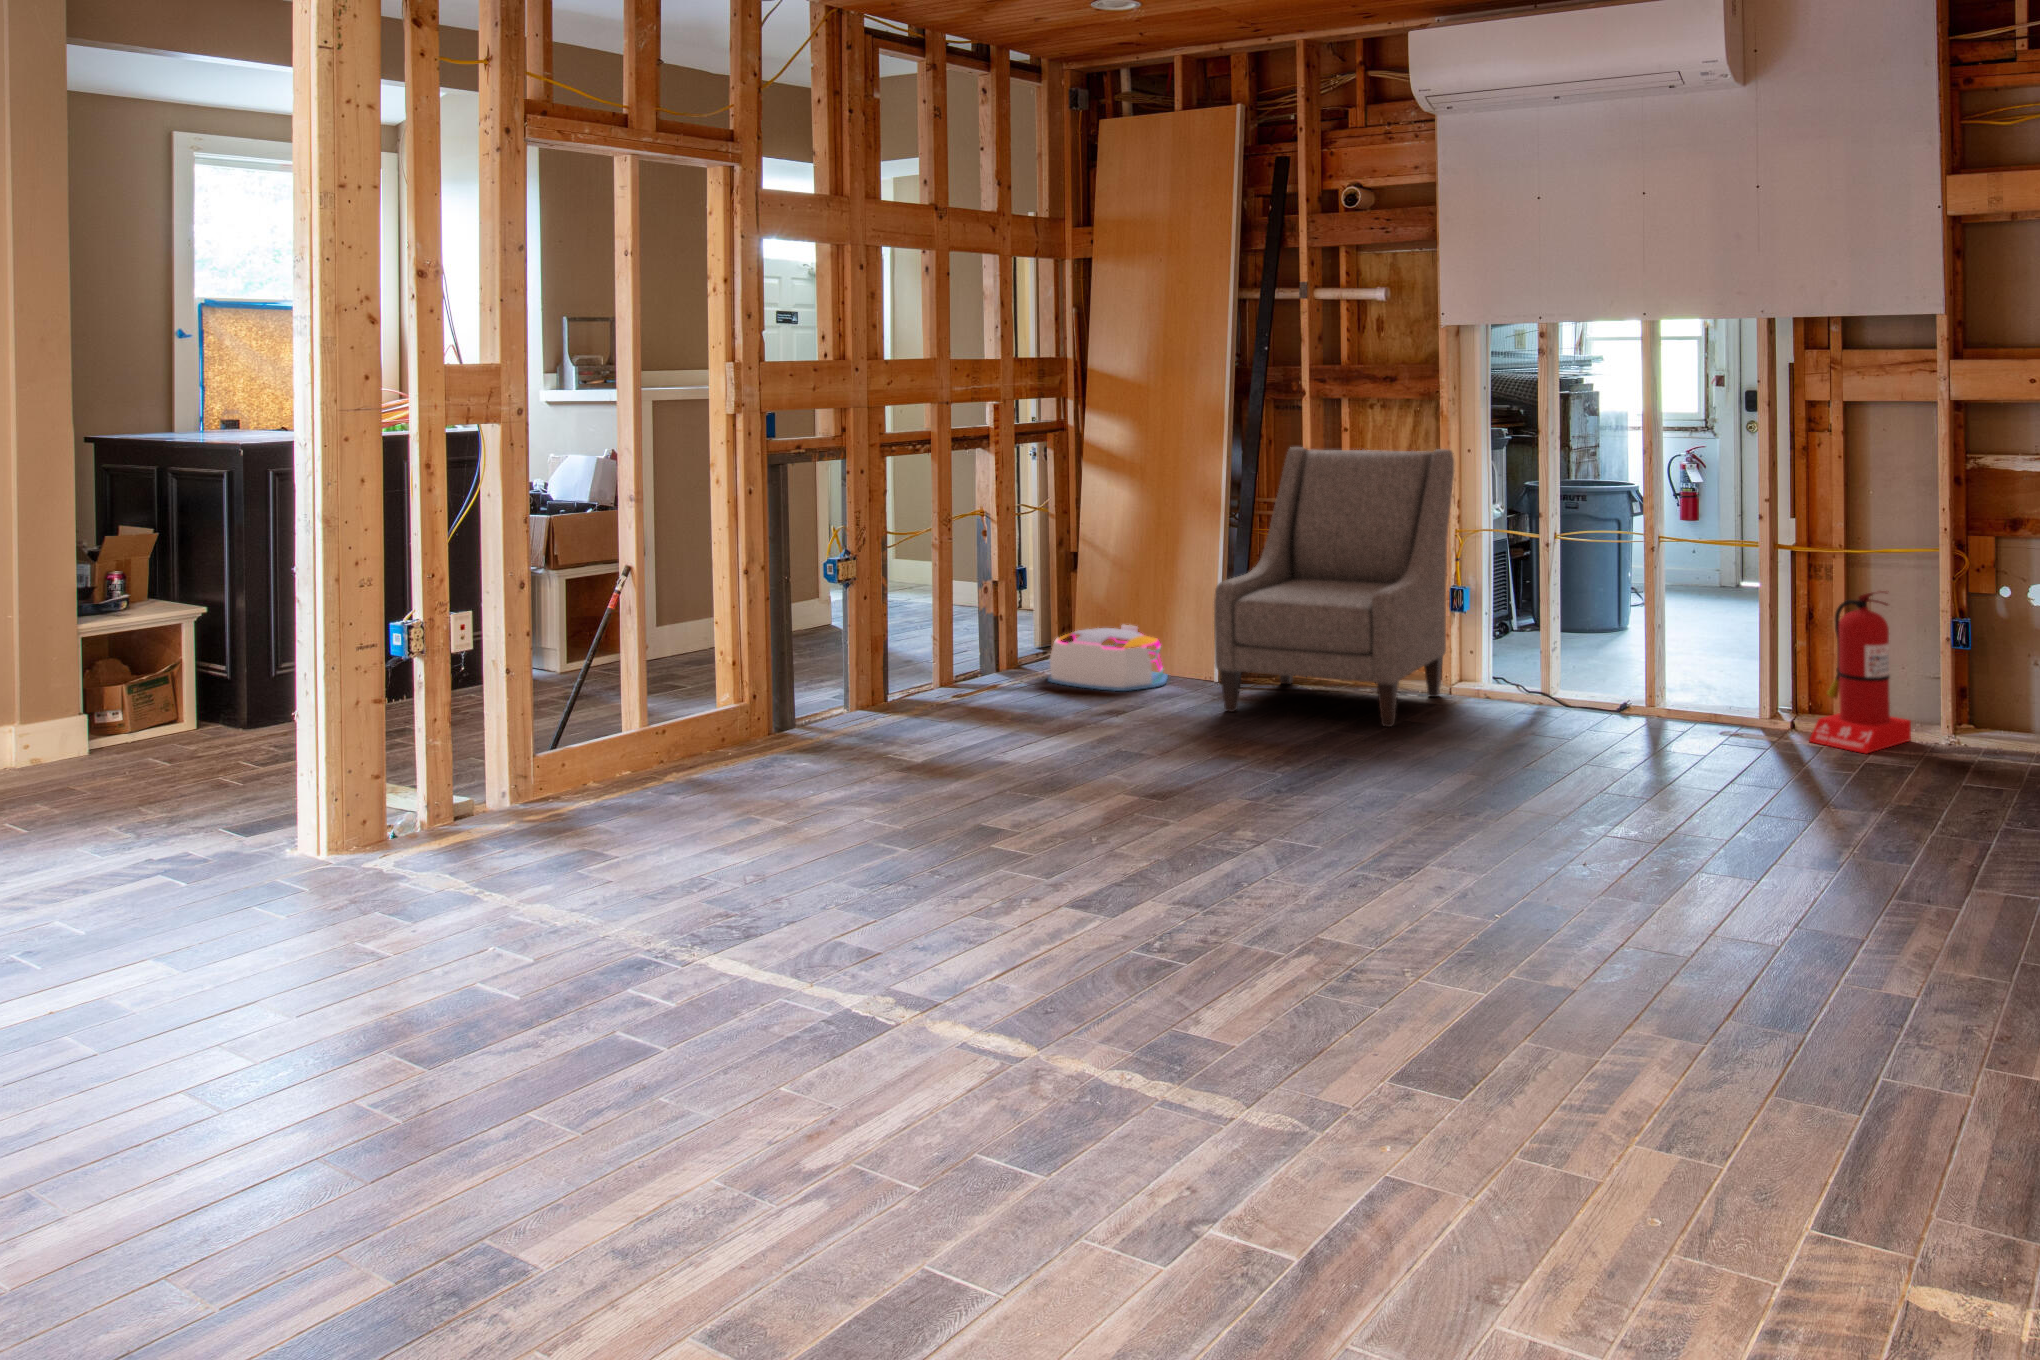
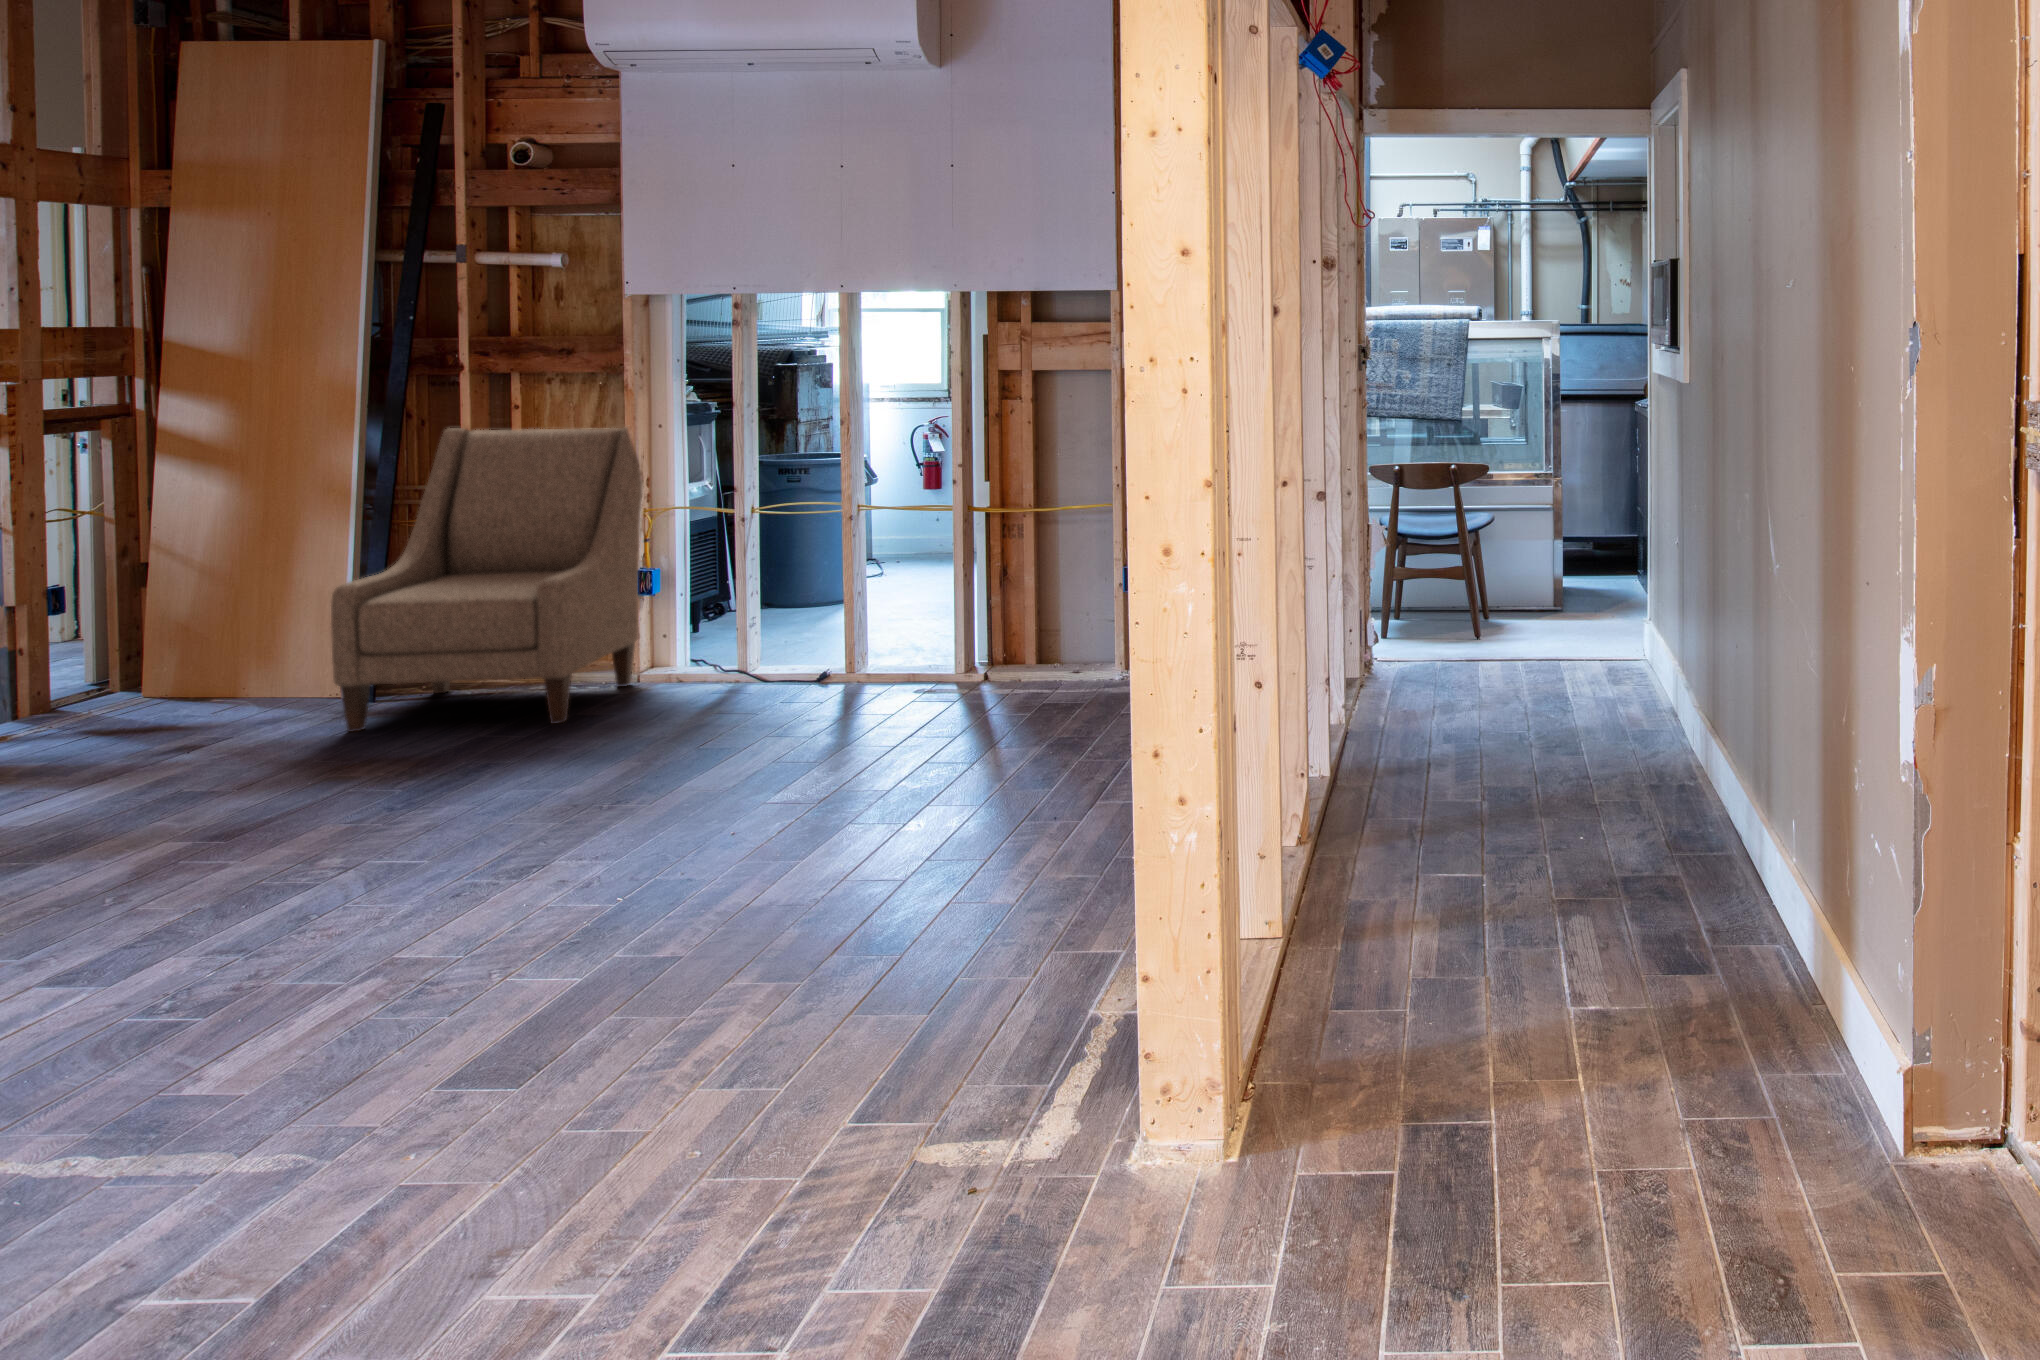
fire extinguisher: present [1809,592,1911,753] -> none [1004,540,1096,688]
storage bin: present [1048,625,1168,691] -> none [88,647,277,728]

